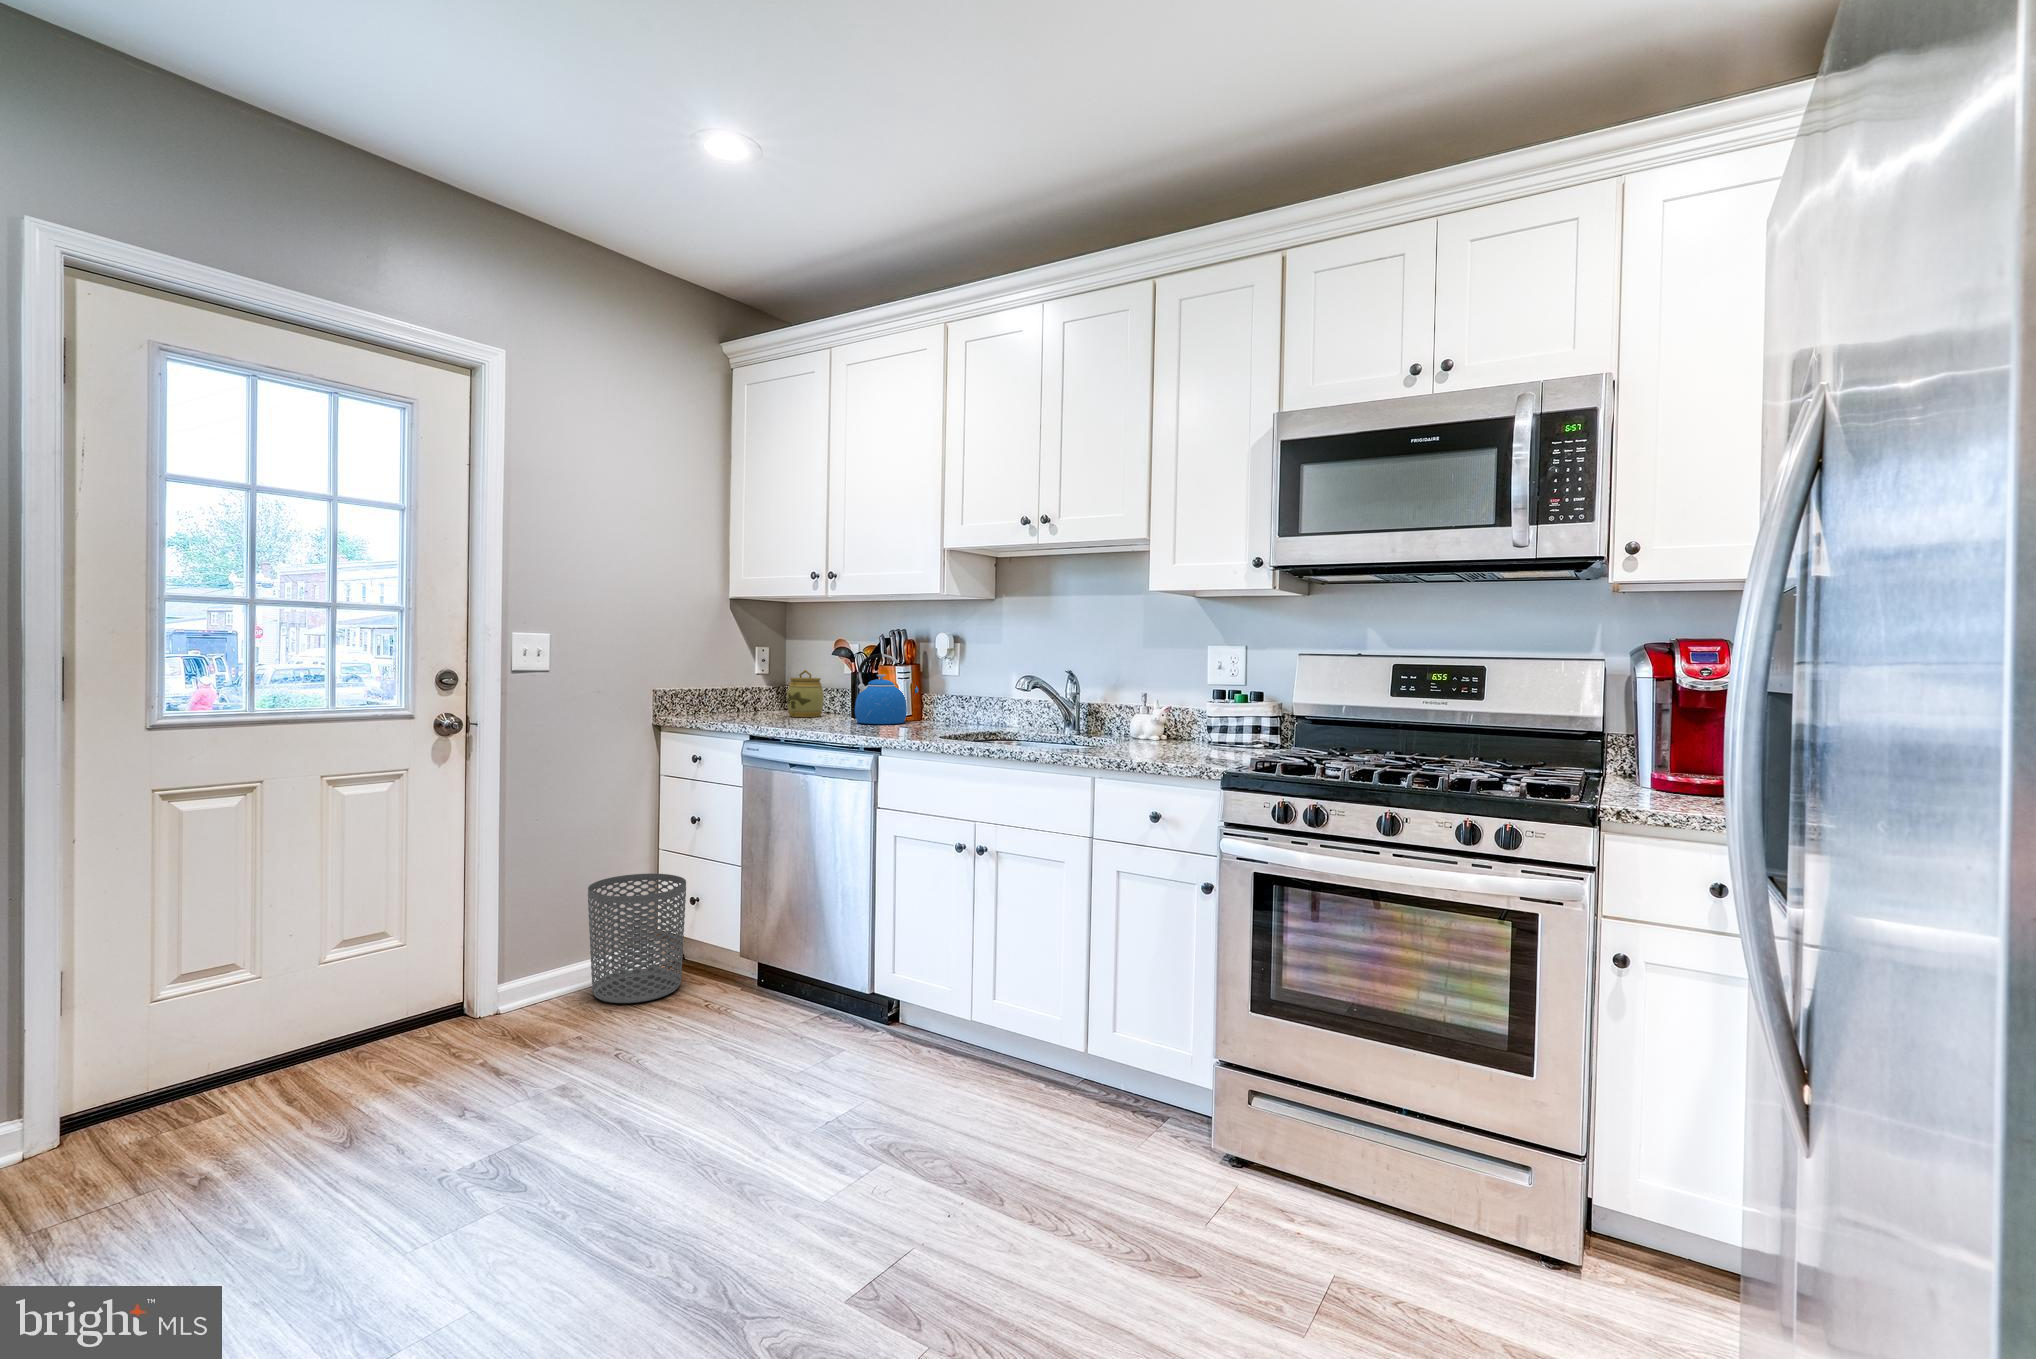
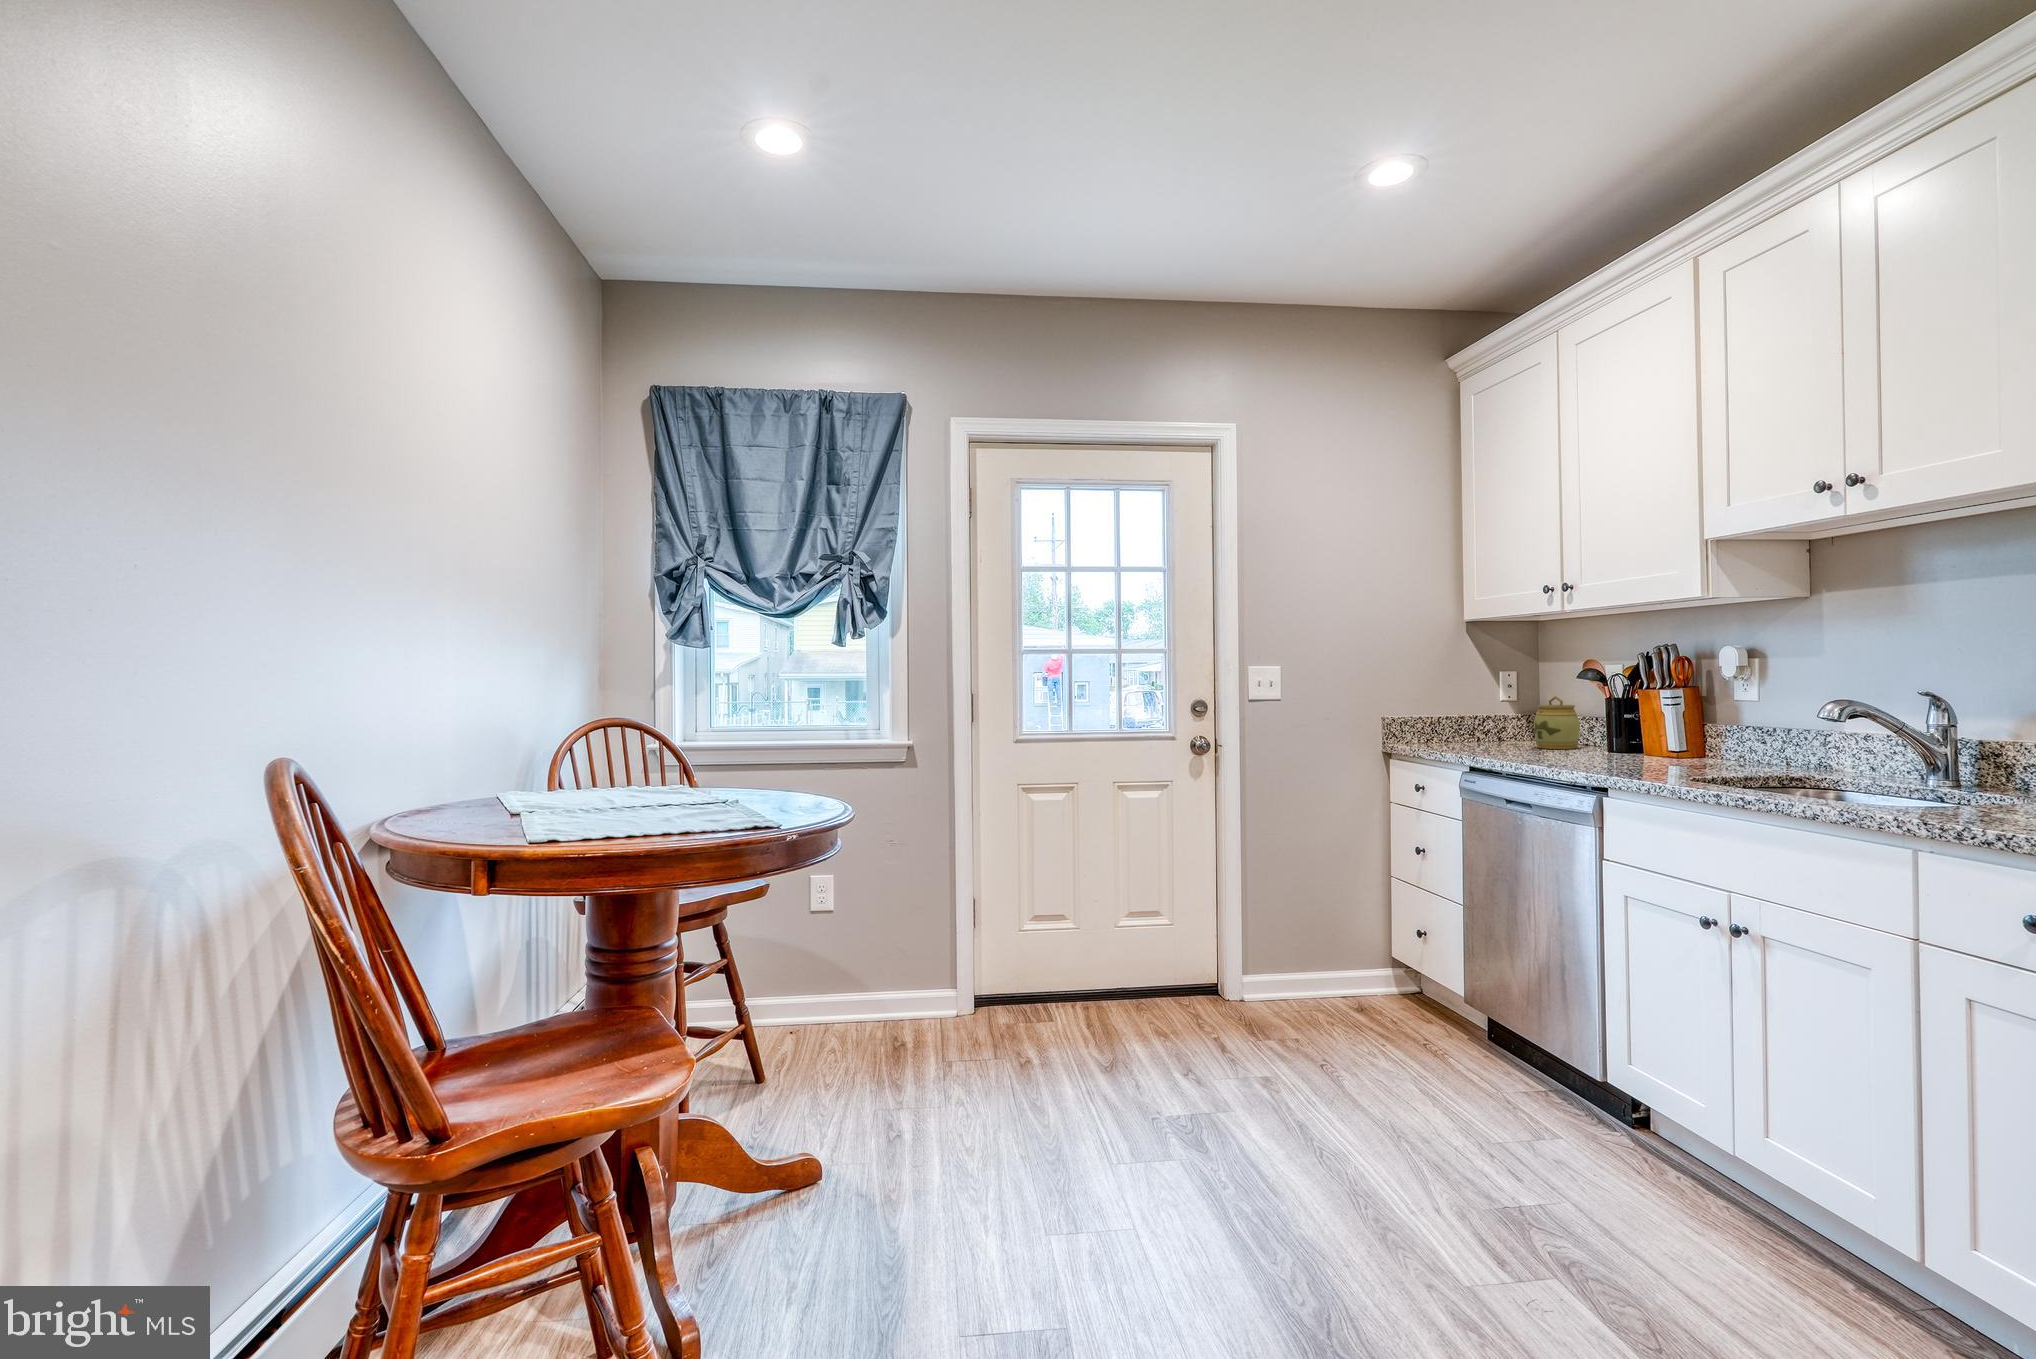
kettle: present [855,653,919,724] -> none [1607,675,1699,760]
waste bin: present [588,873,686,1003] -> none [1315,896,1409,1022]

